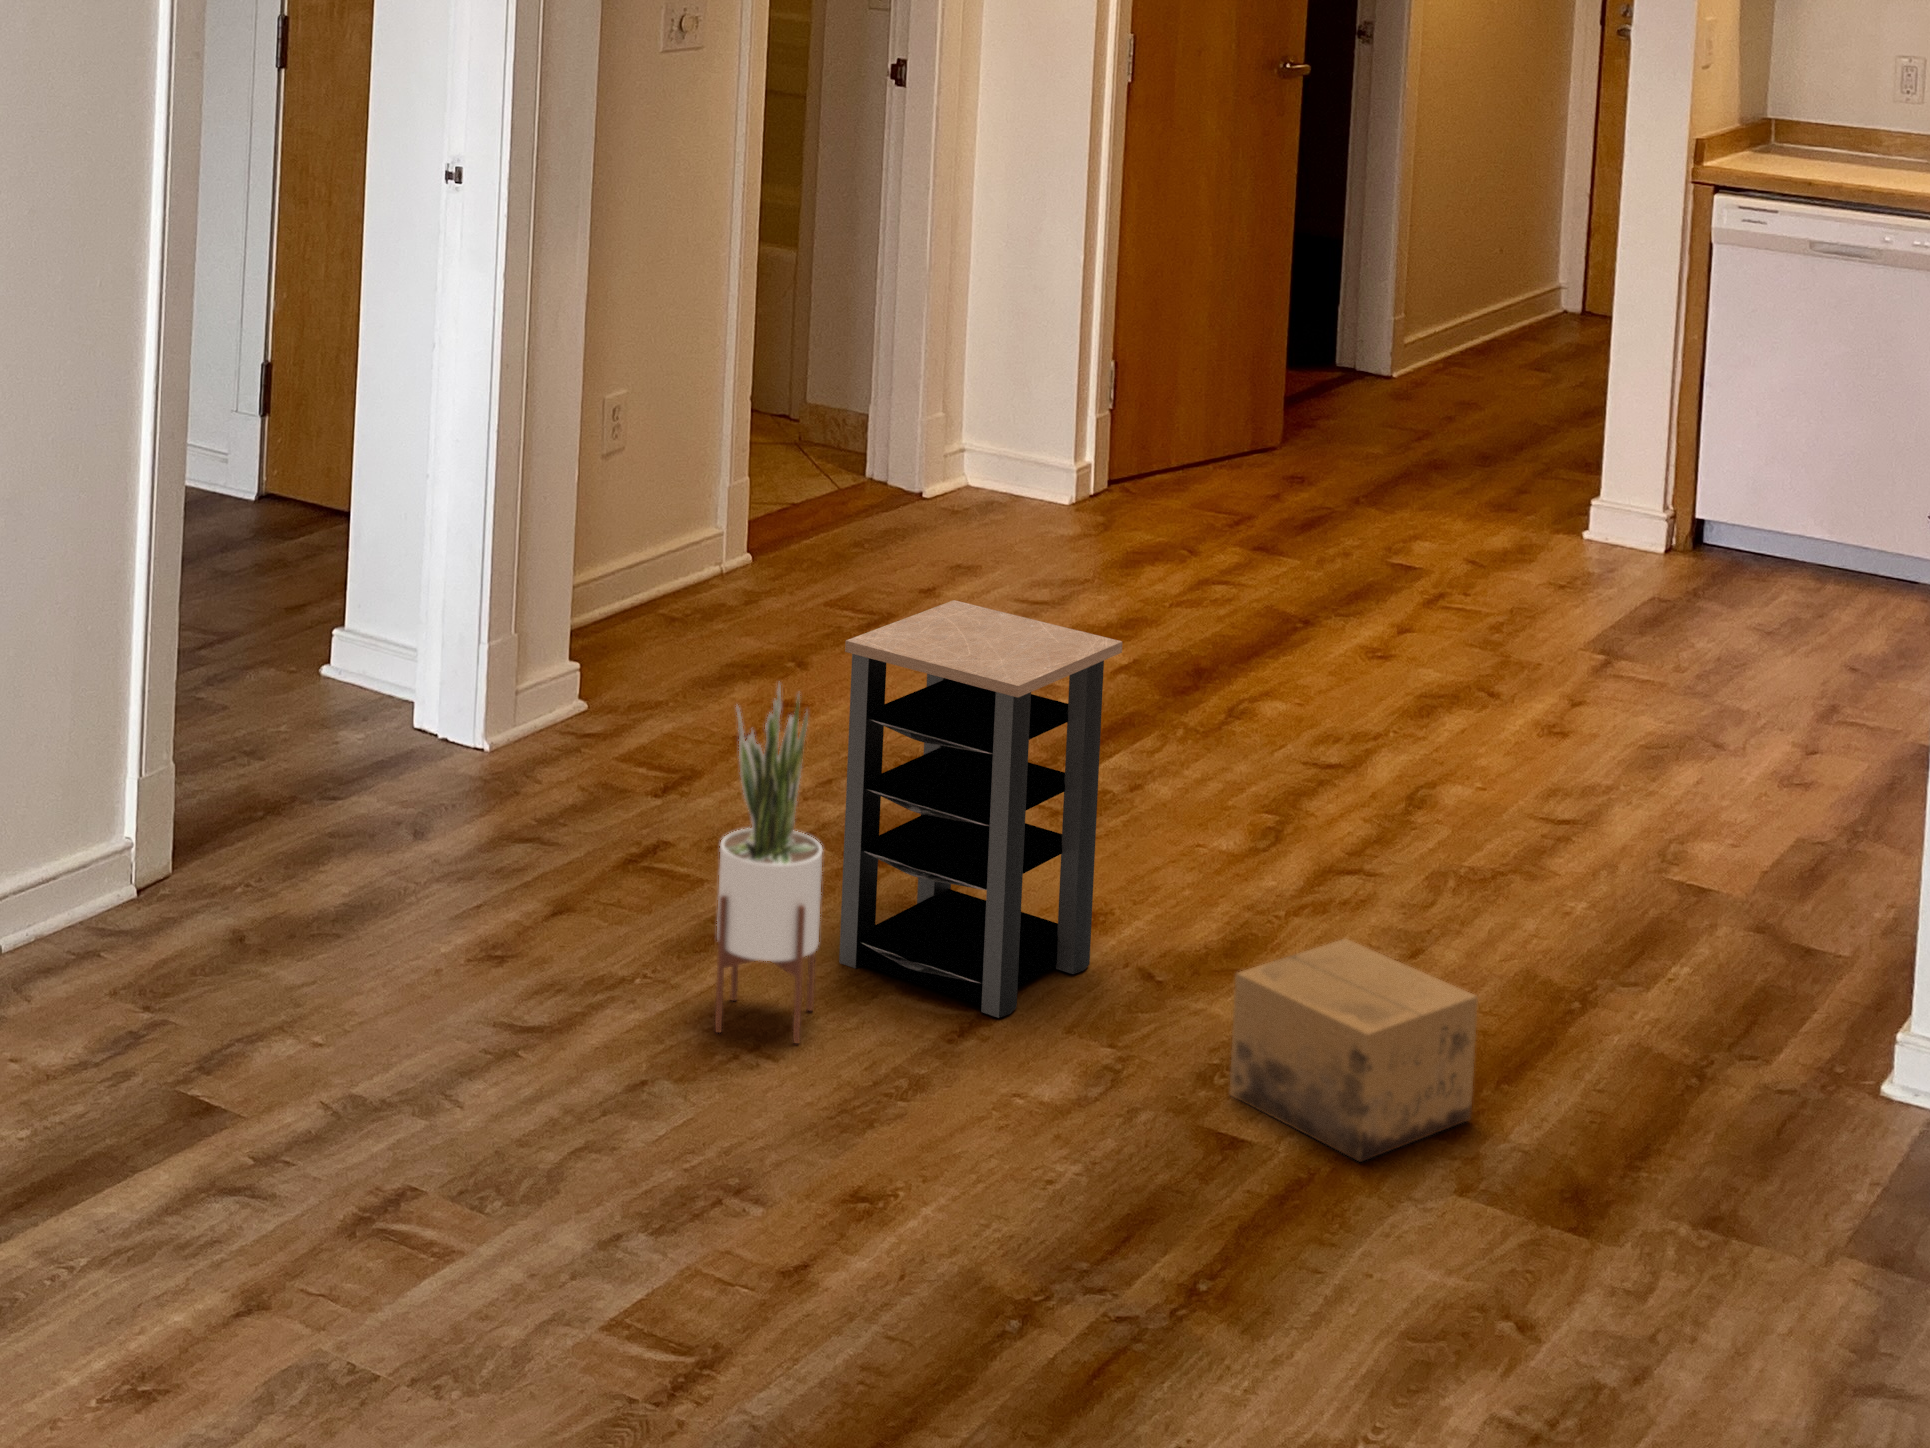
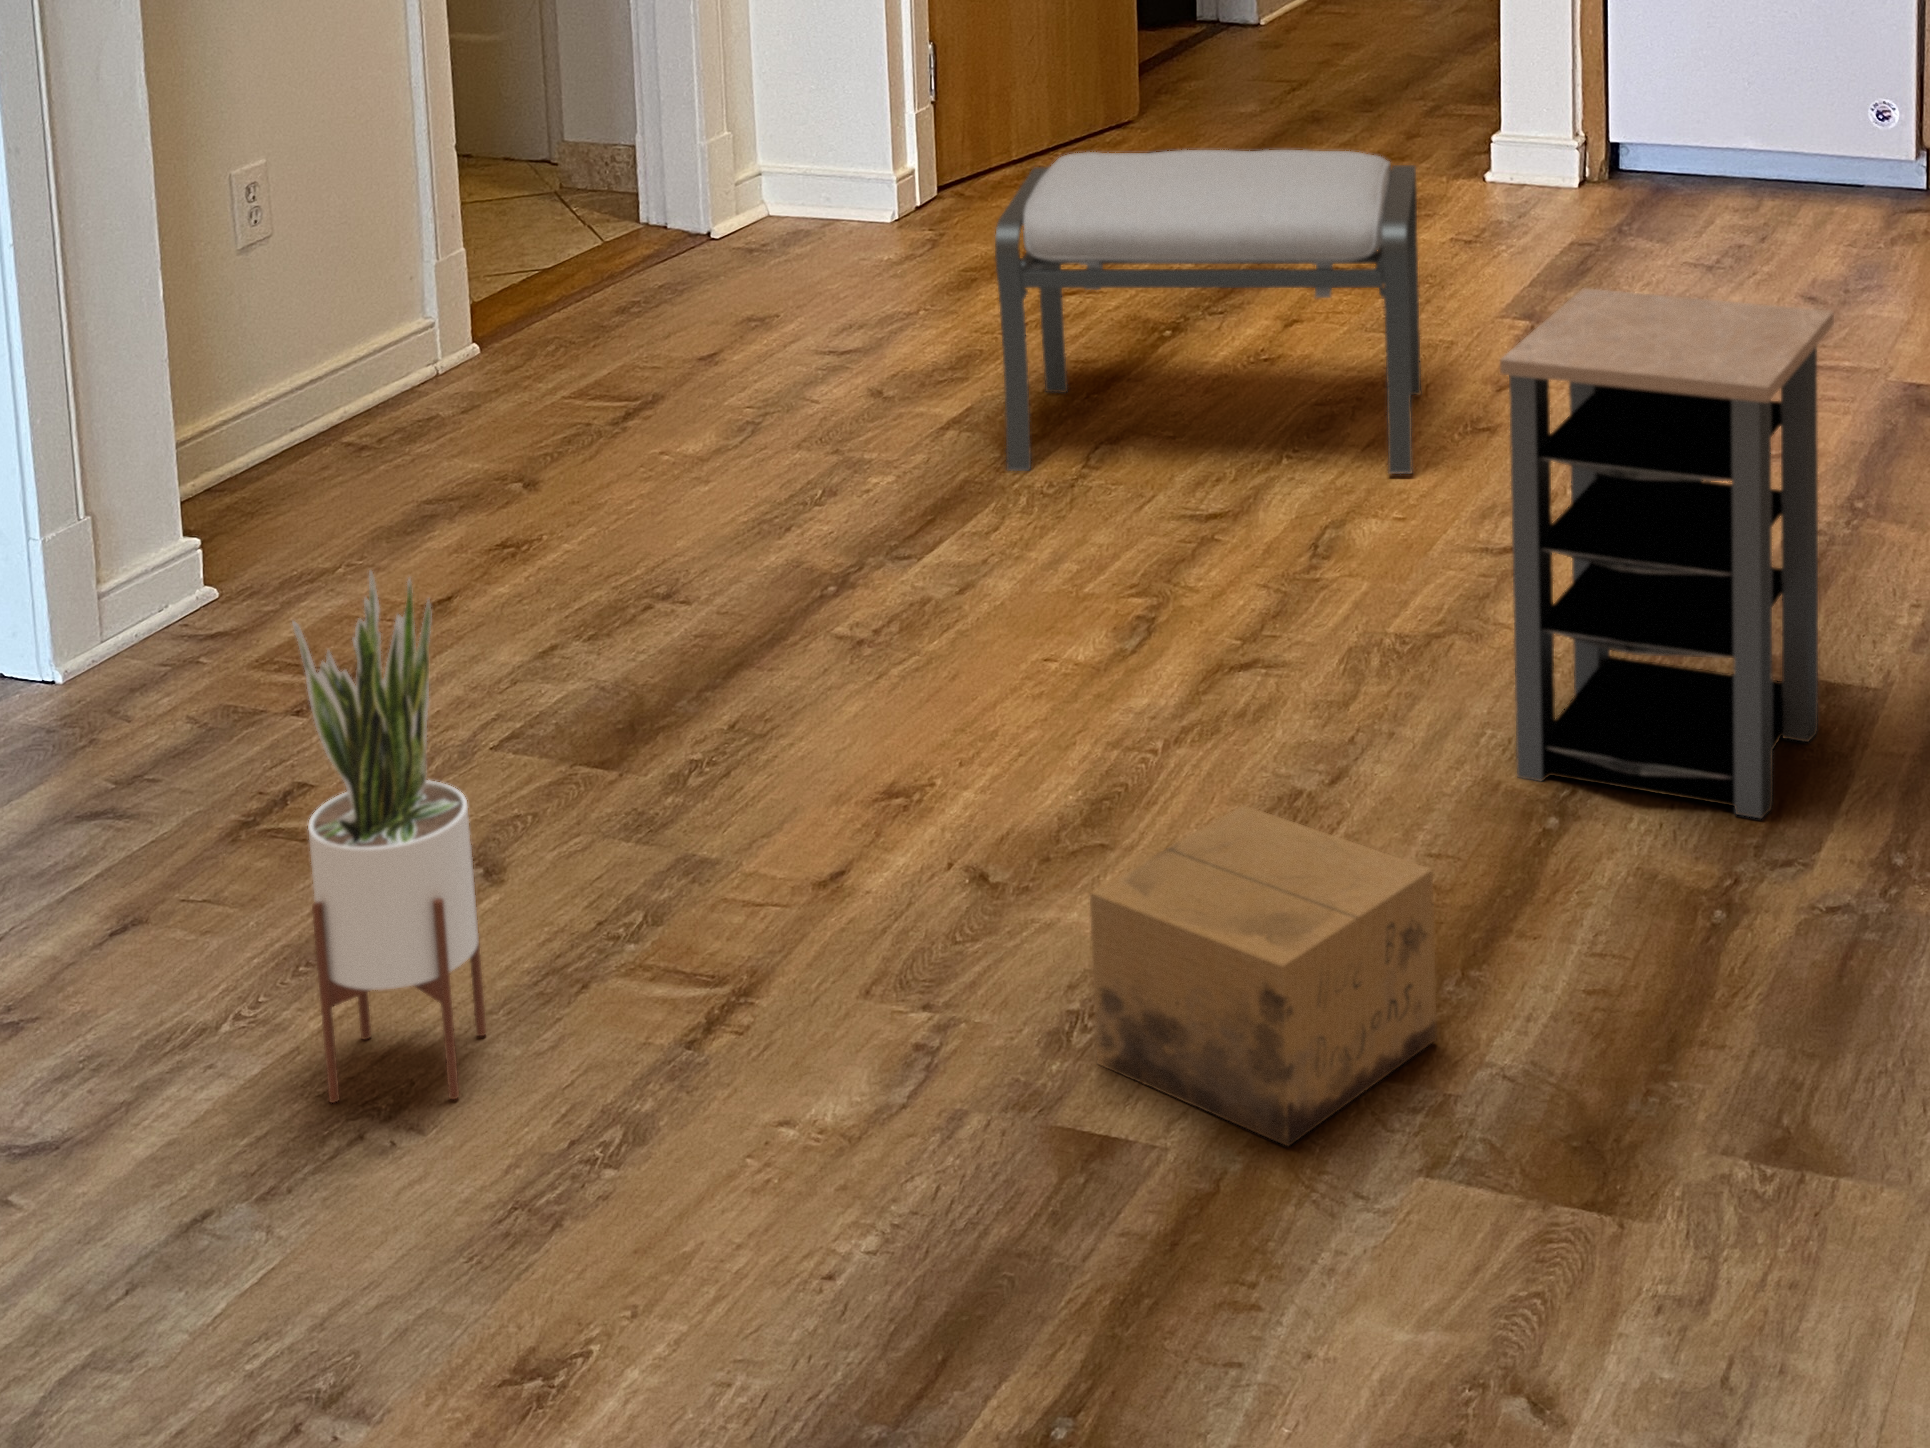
ottoman: none [1167,468,1514,754] -> present [995,150,1421,474]
side table: present [839,600,1122,1018] -> present [1500,288,1834,818]

